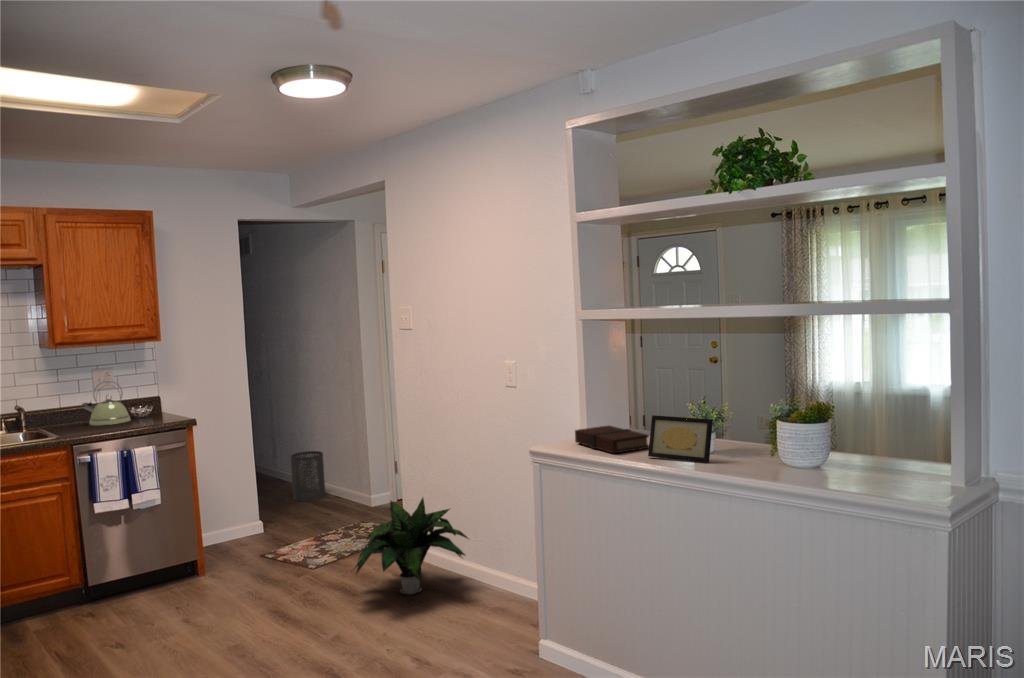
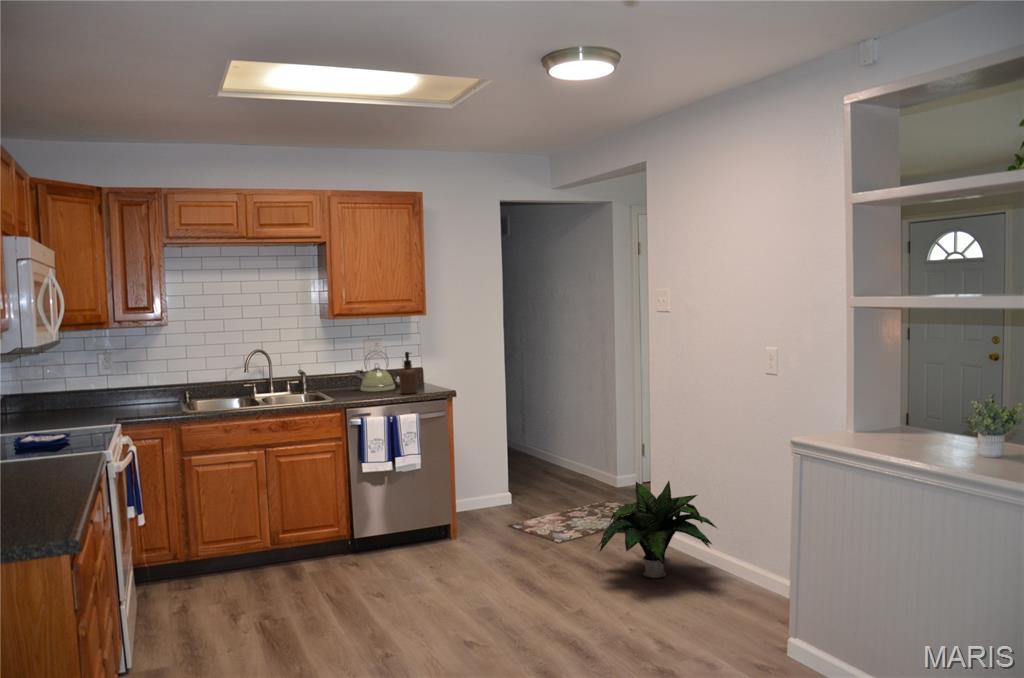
soap dispenser: none [134,381,157,426] -> present [399,352,418,394]
picture frame: present [648,415,713,463] -> none [913,409,992,465]
book: present [575,426,649,453] -> none [832,418,917,448]
trash can: present [291,451,325,501] -> none [539,427,572,477]

